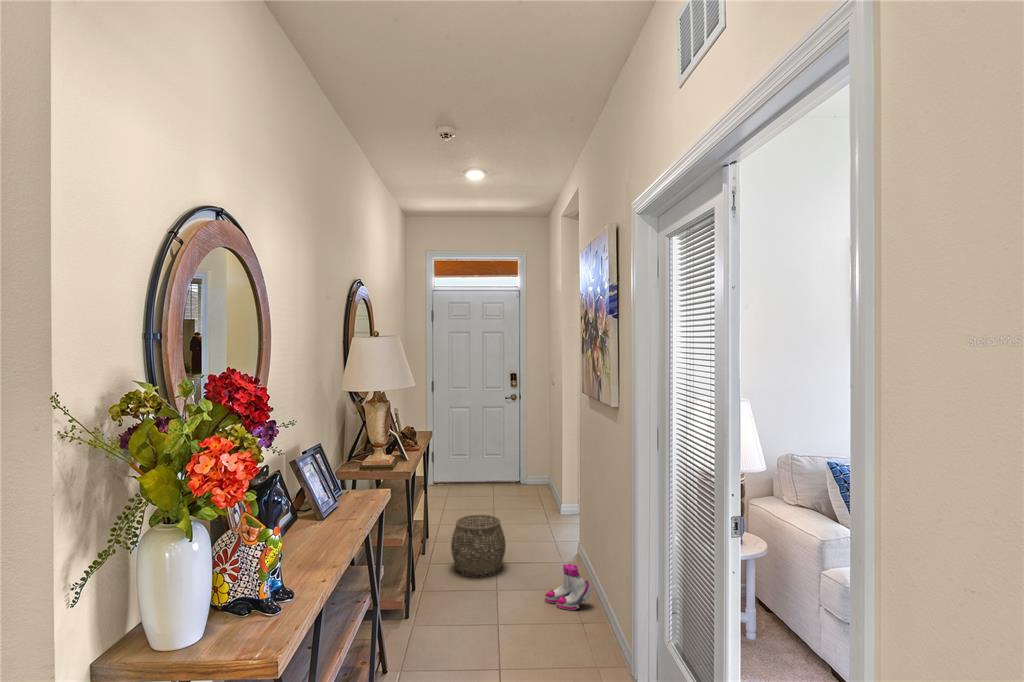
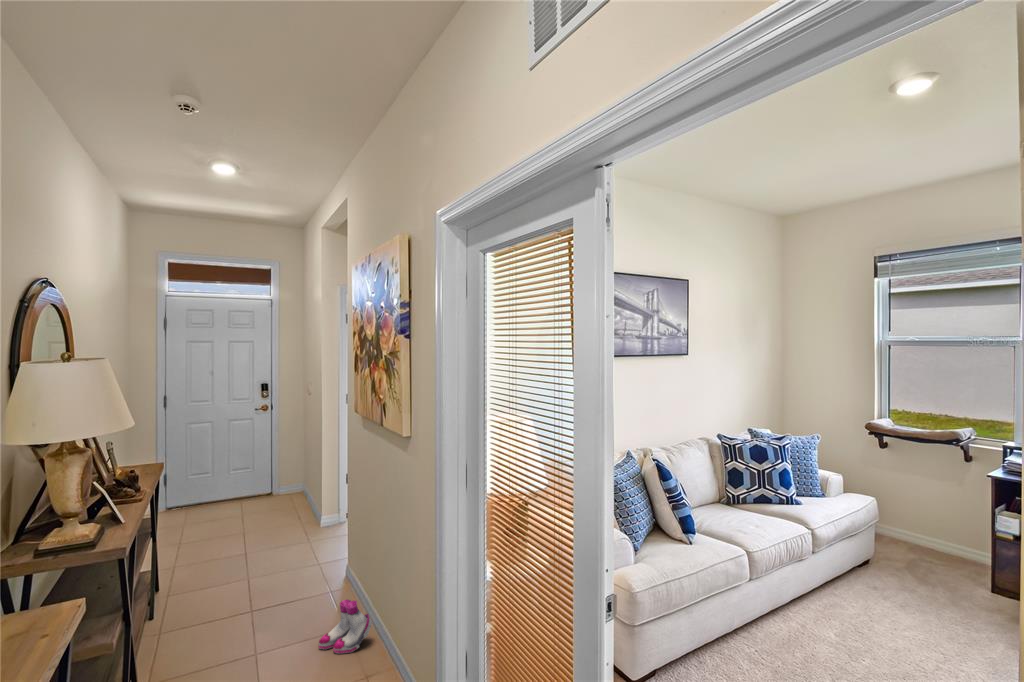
woven basket: present [451,515,506,575] -> none [191,557,266,637]

